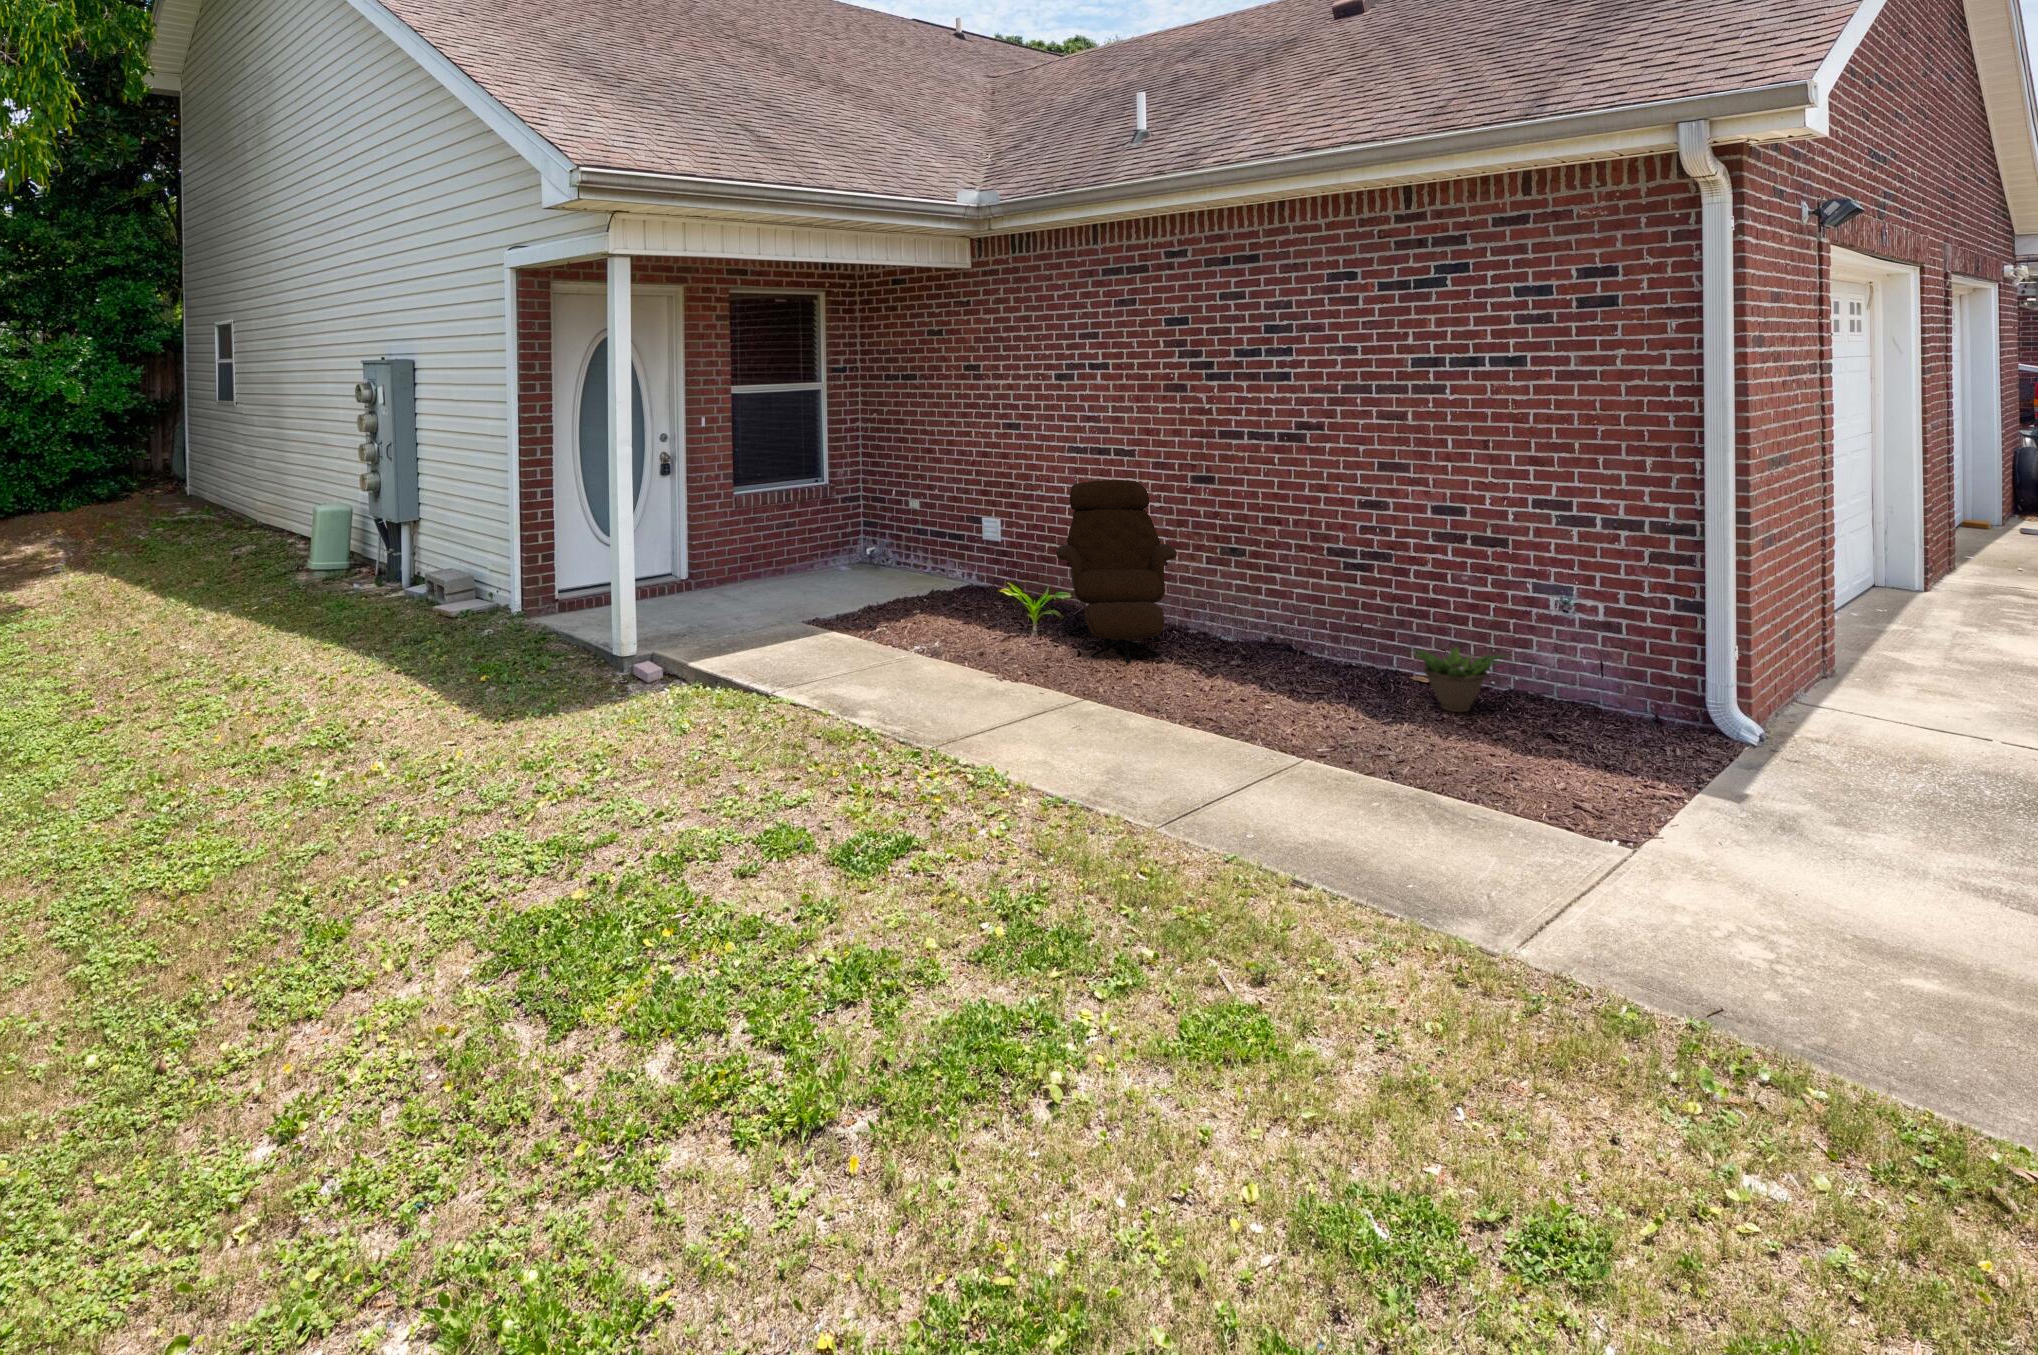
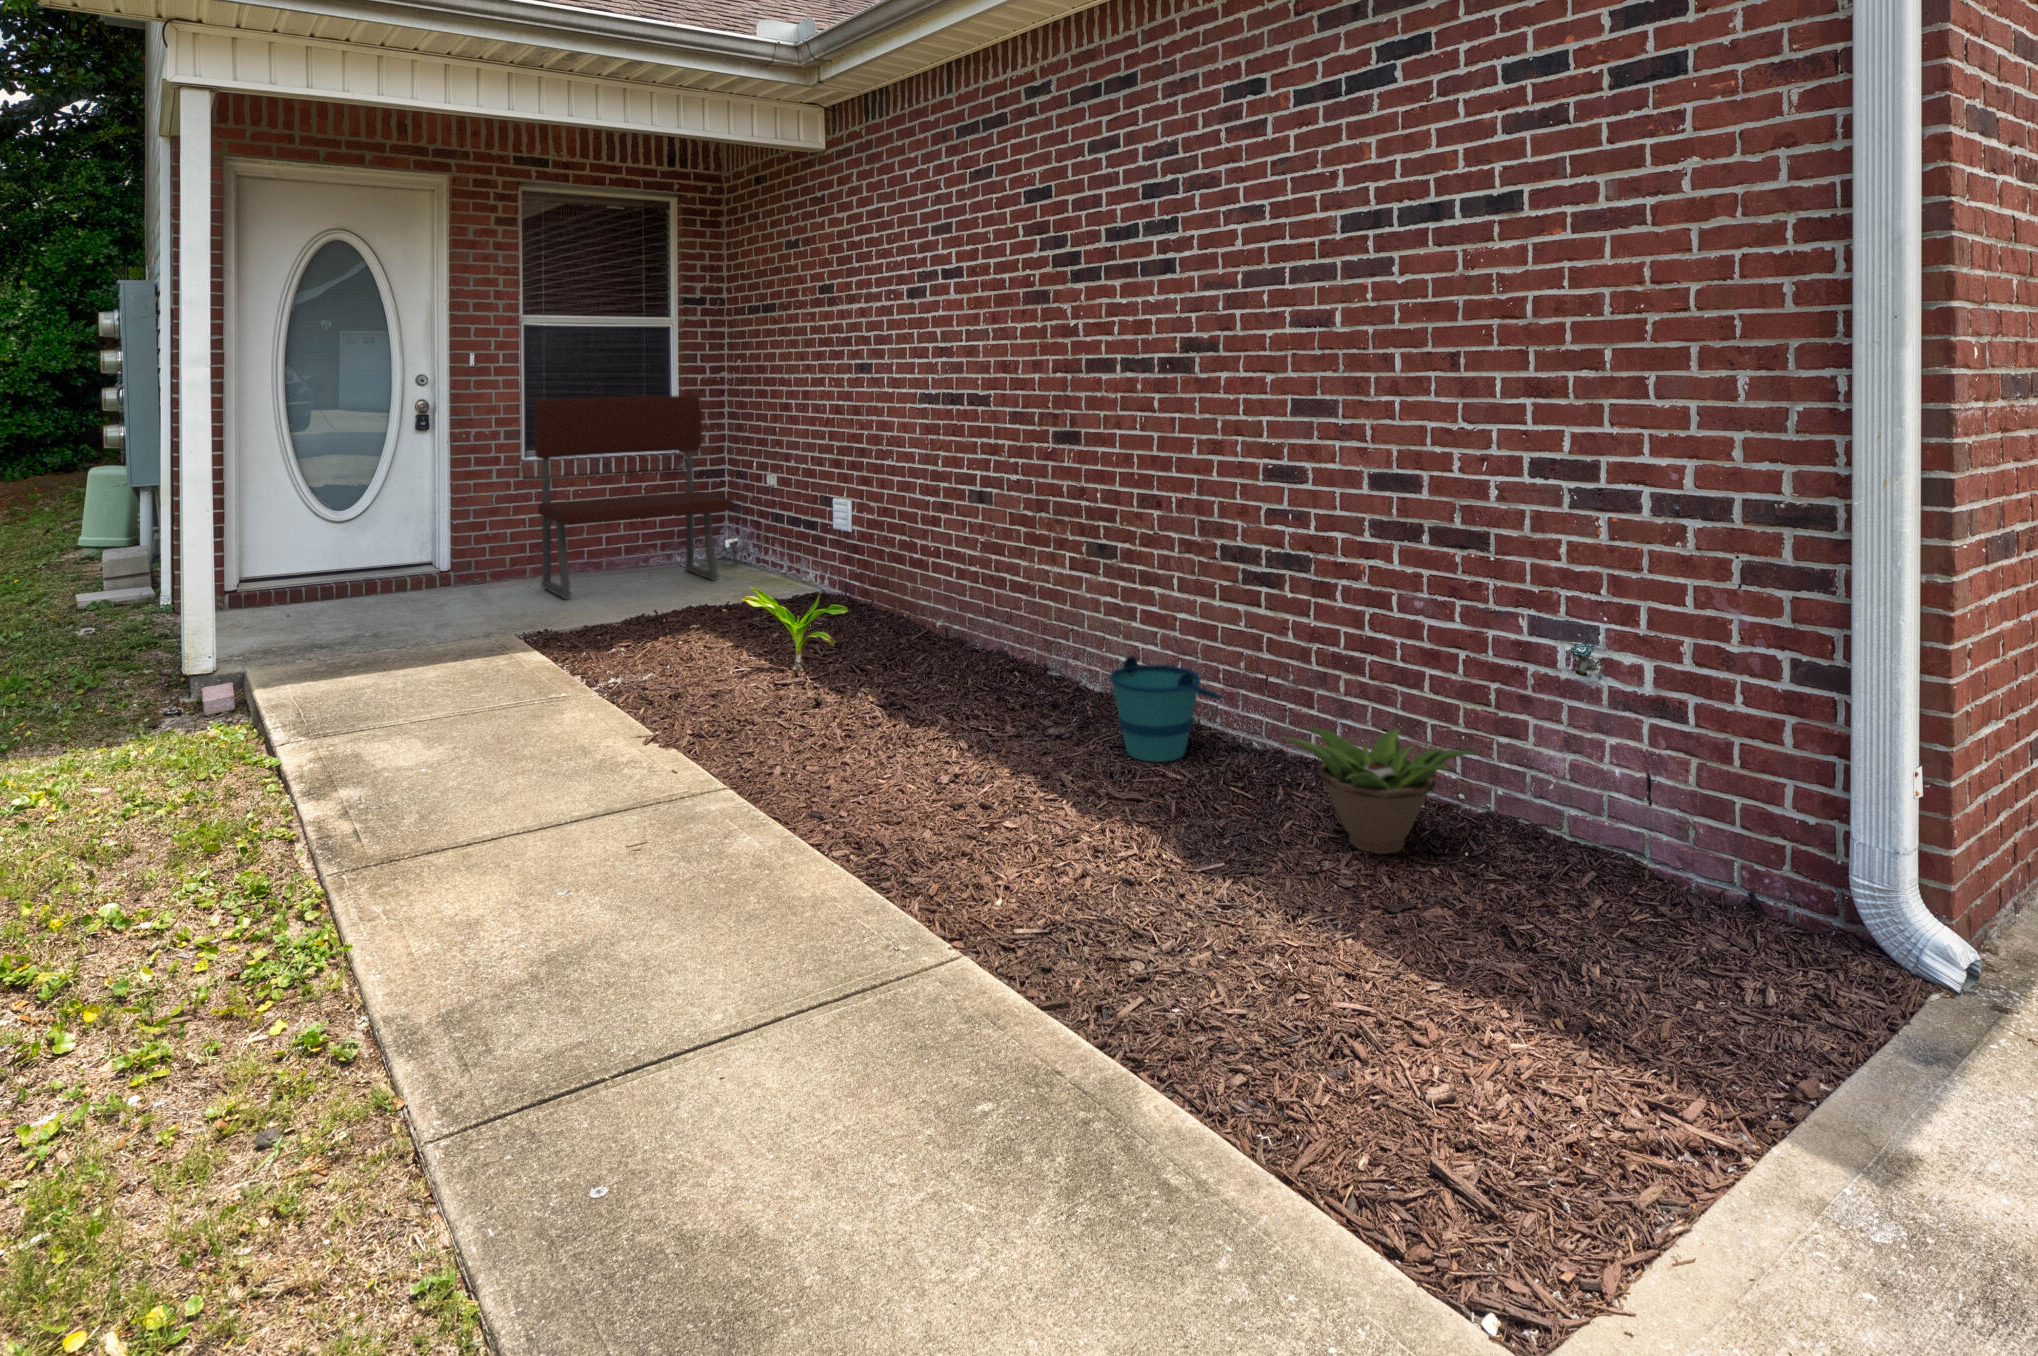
bench: none [750,443,892,597] -> present [534,395,733,599]
lounge chair: present [1056,480,1177,663] -> none [845,440,1035,722]
bucket: none [1270,616,1336,676] -> present [1110,656,1222,762]

